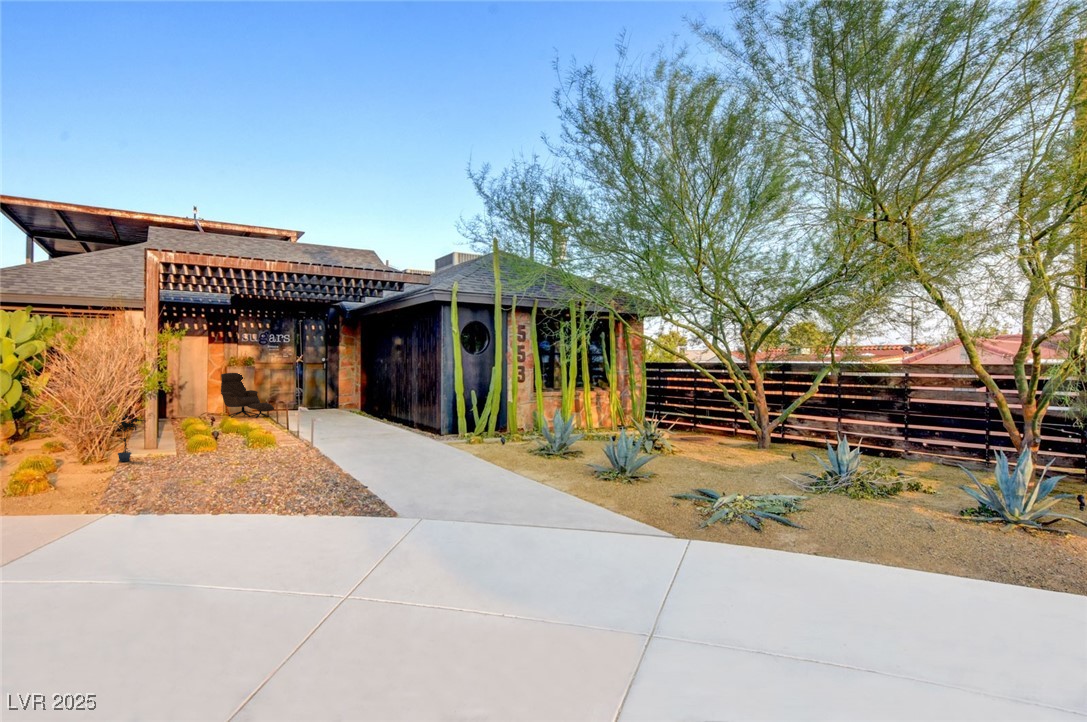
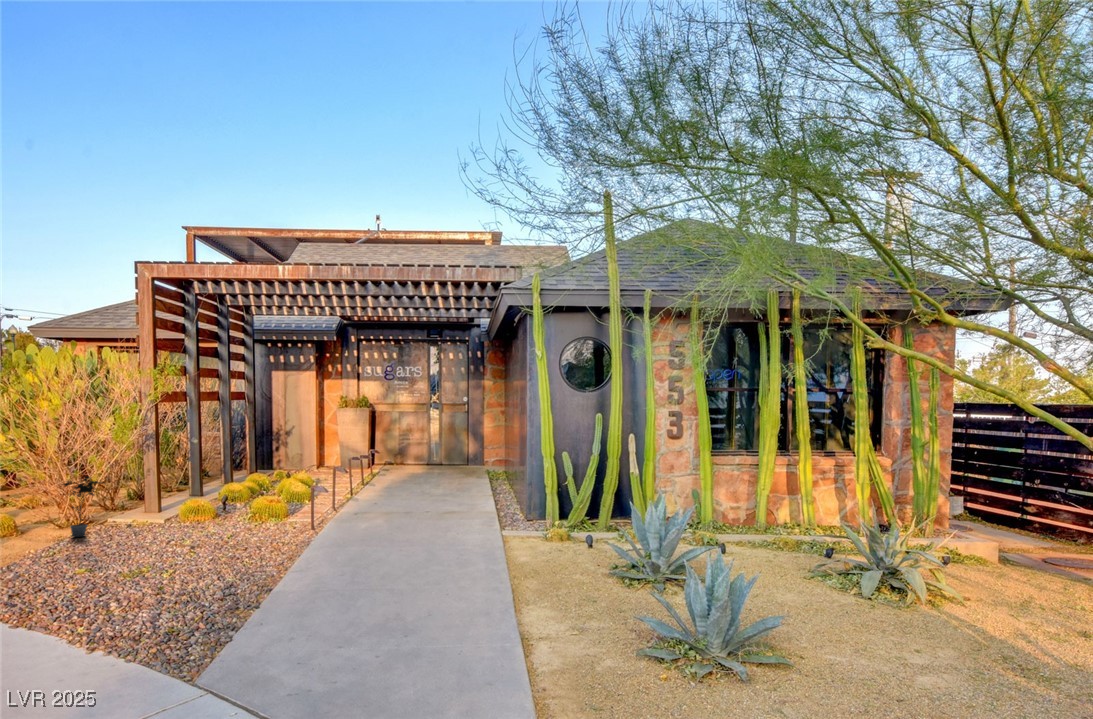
lounge chair: present [221,373,274,418] -> none [336,415,392,474]

